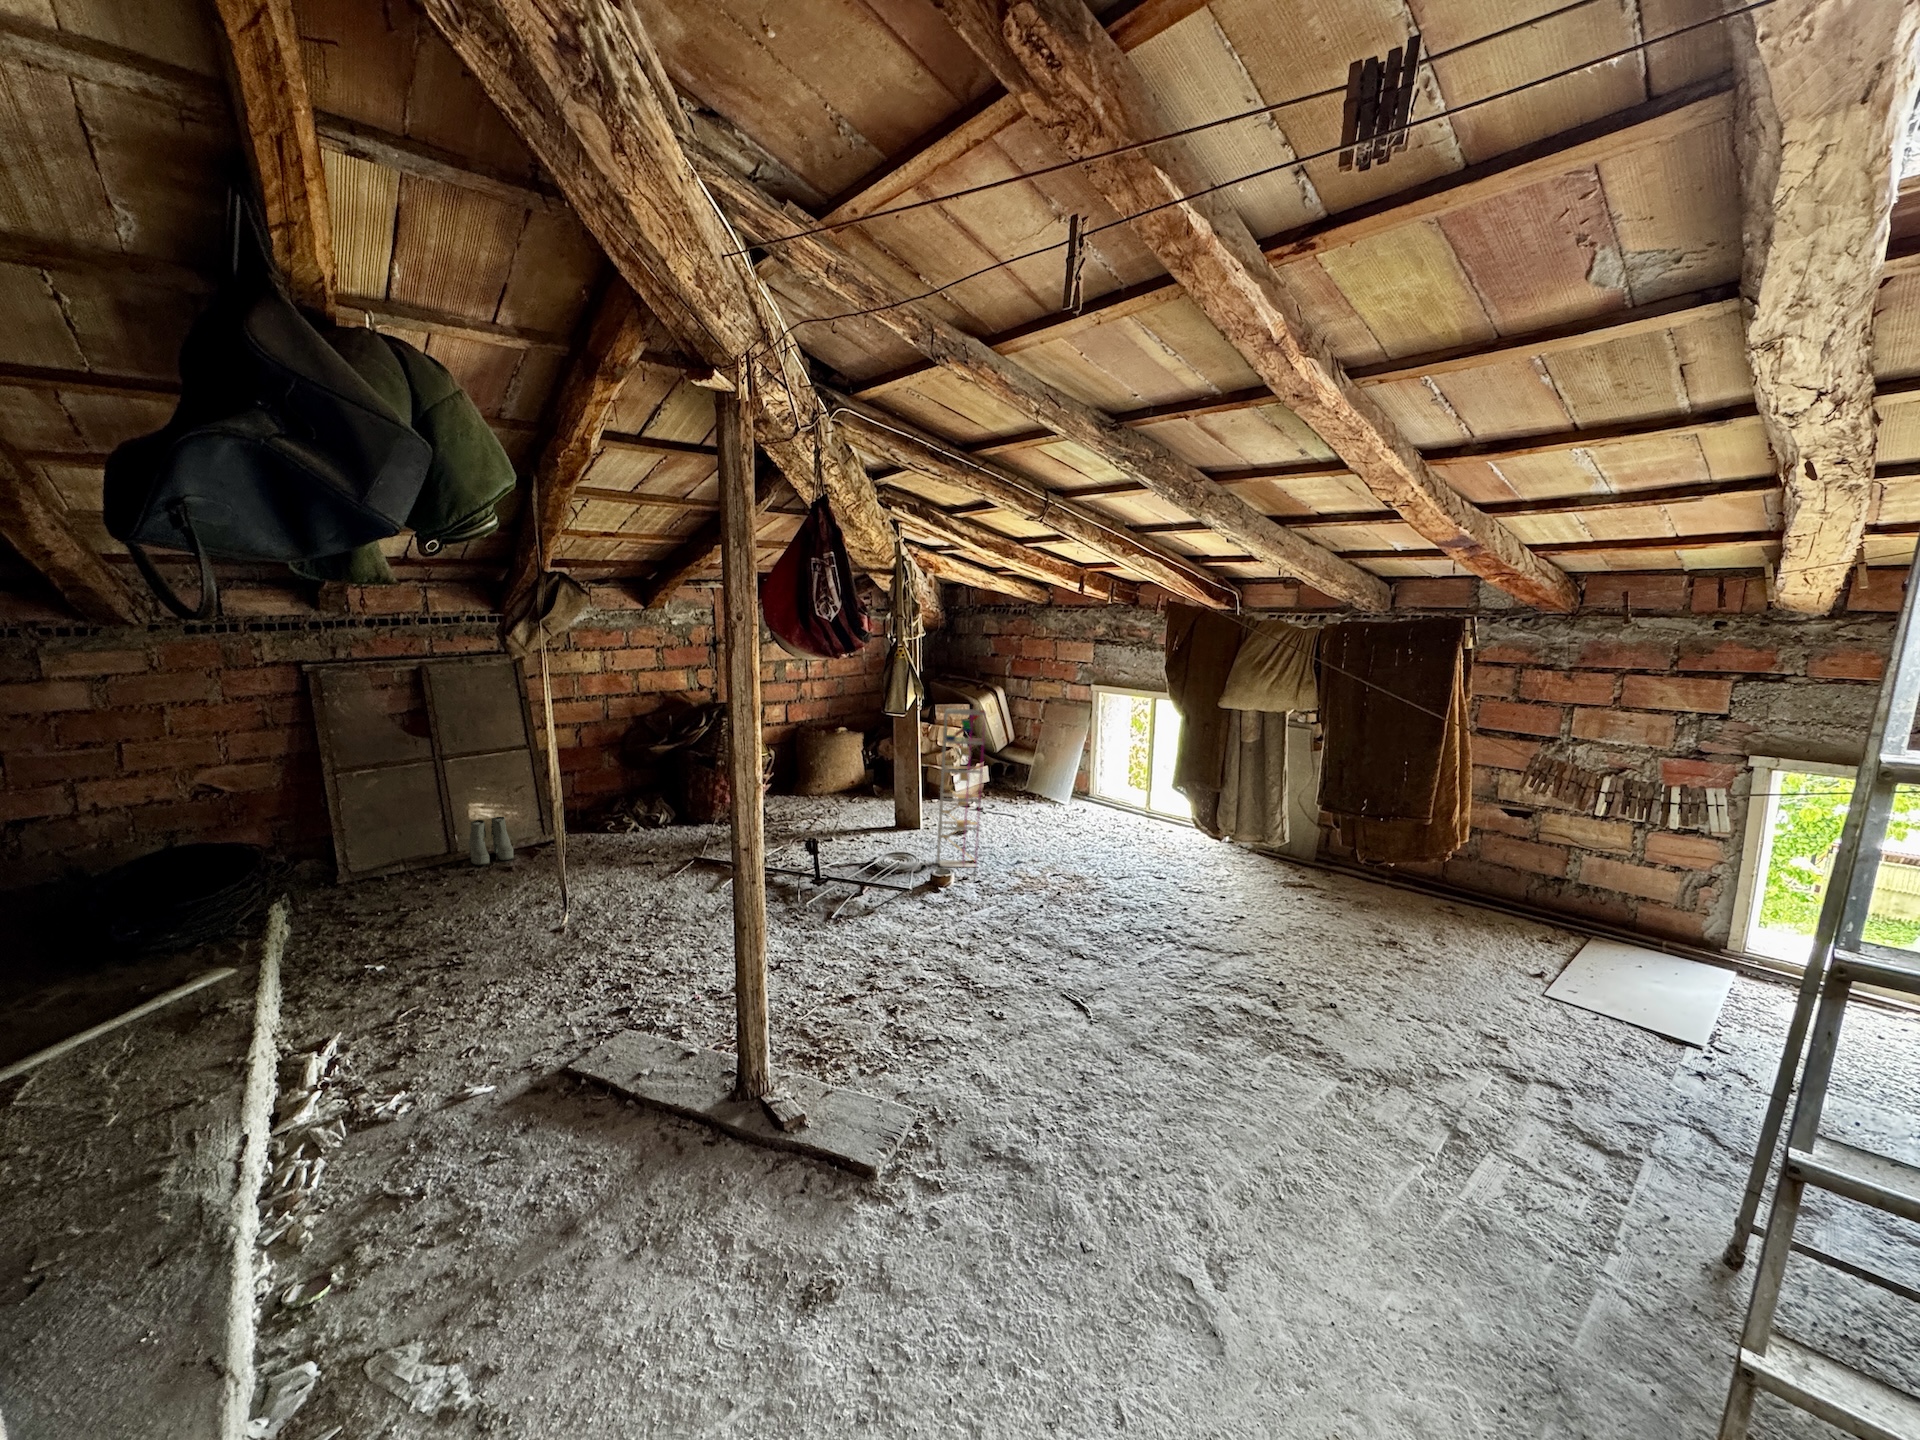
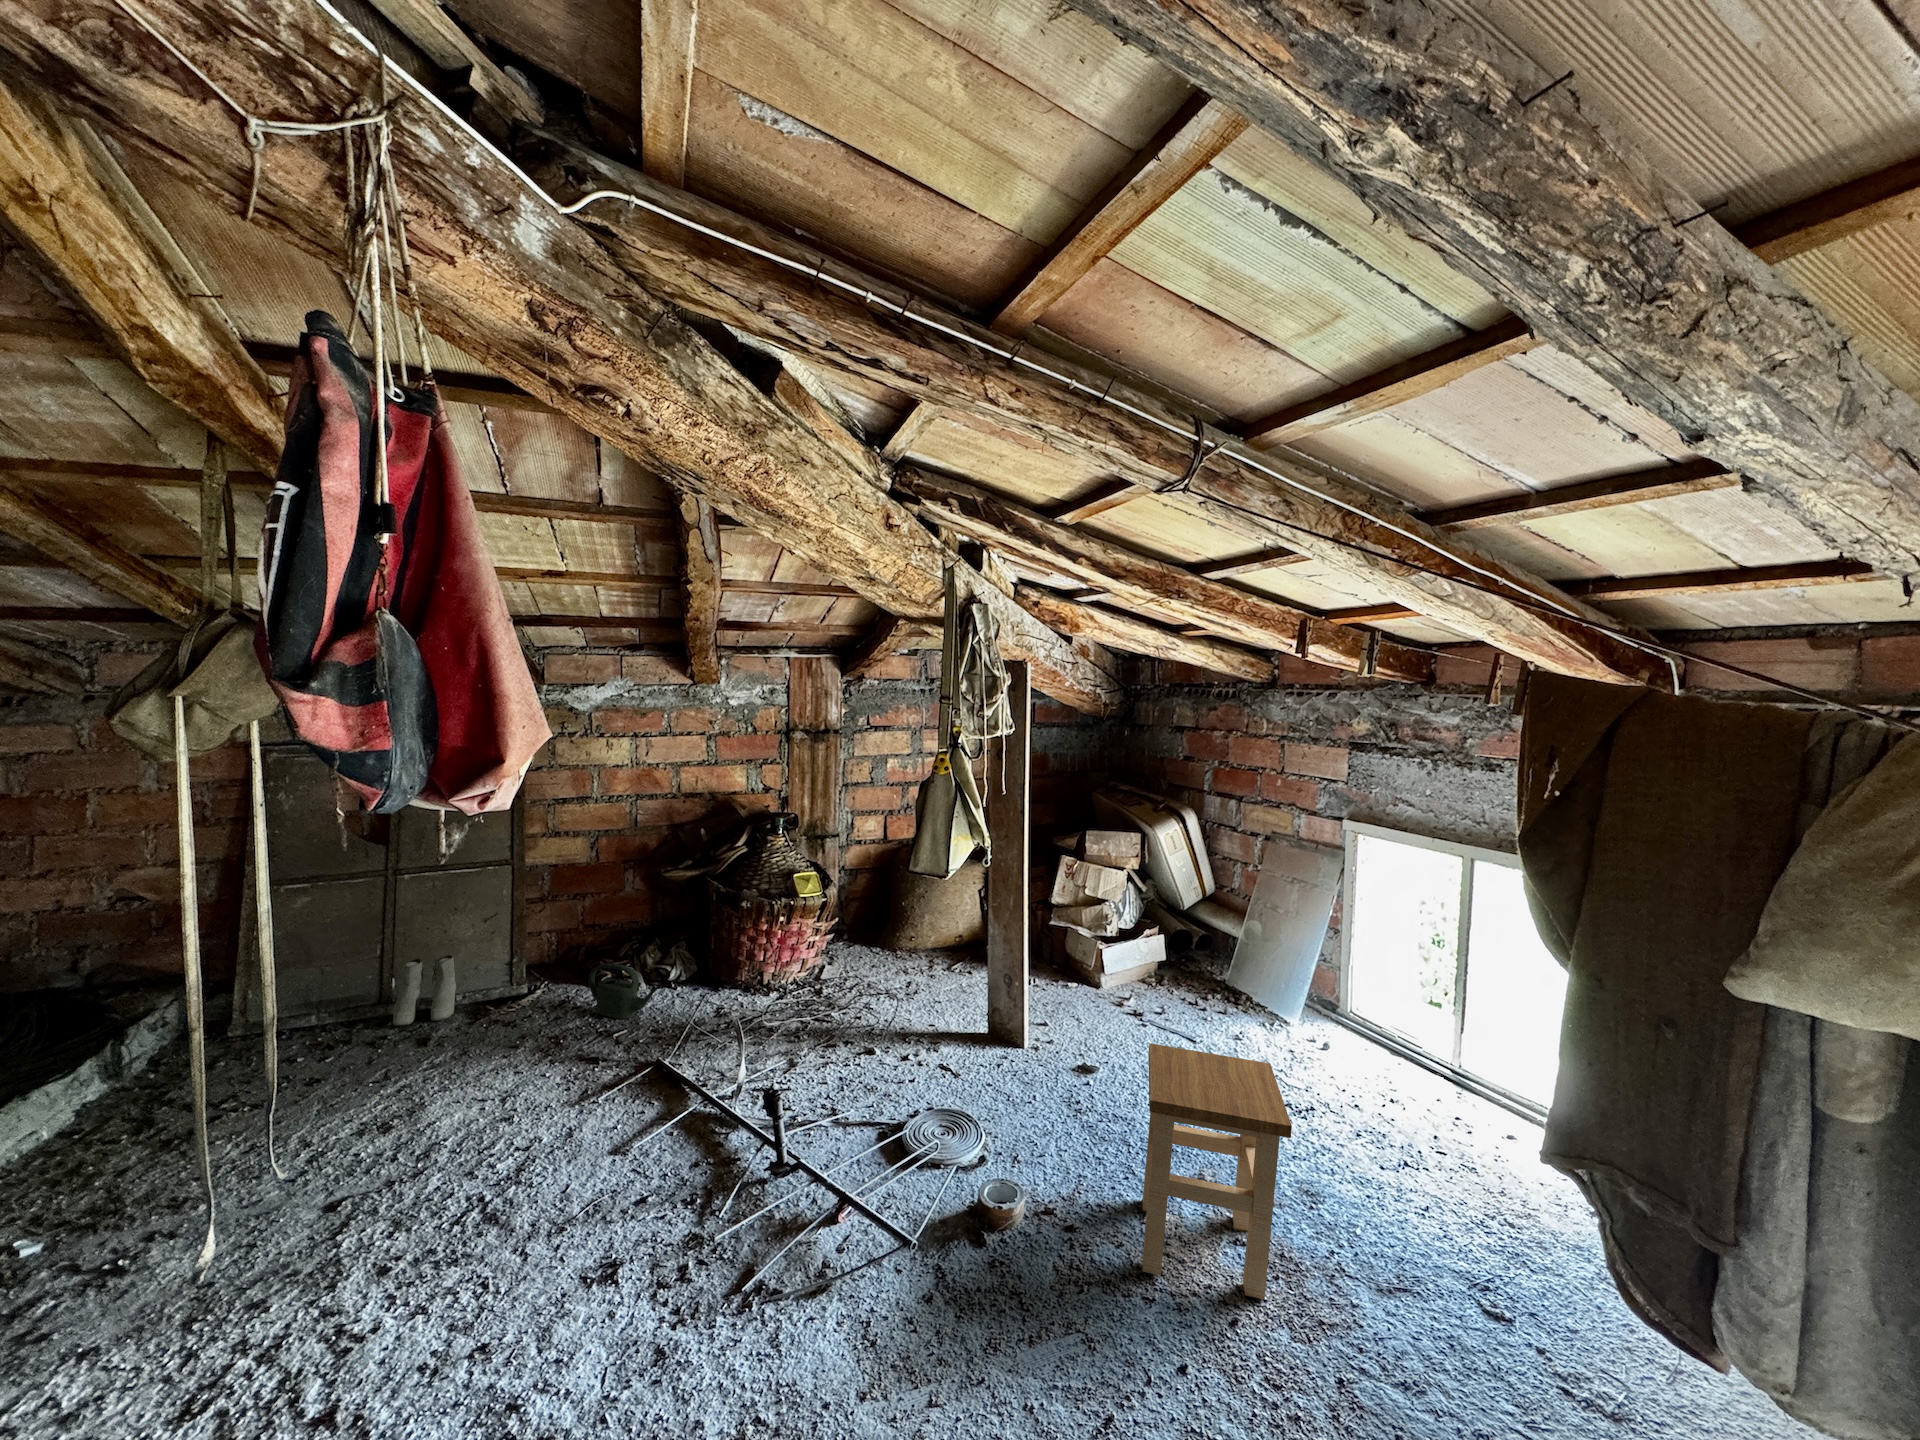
shelving unit: present [937,708,986,867] -> none [1021,858,1115,1157]
stool: none [1008,798,1083,898] -> present [1143,1043,1292,1299]
watering can: none [613,811,673,846] -> present [588,964,662,1019]

